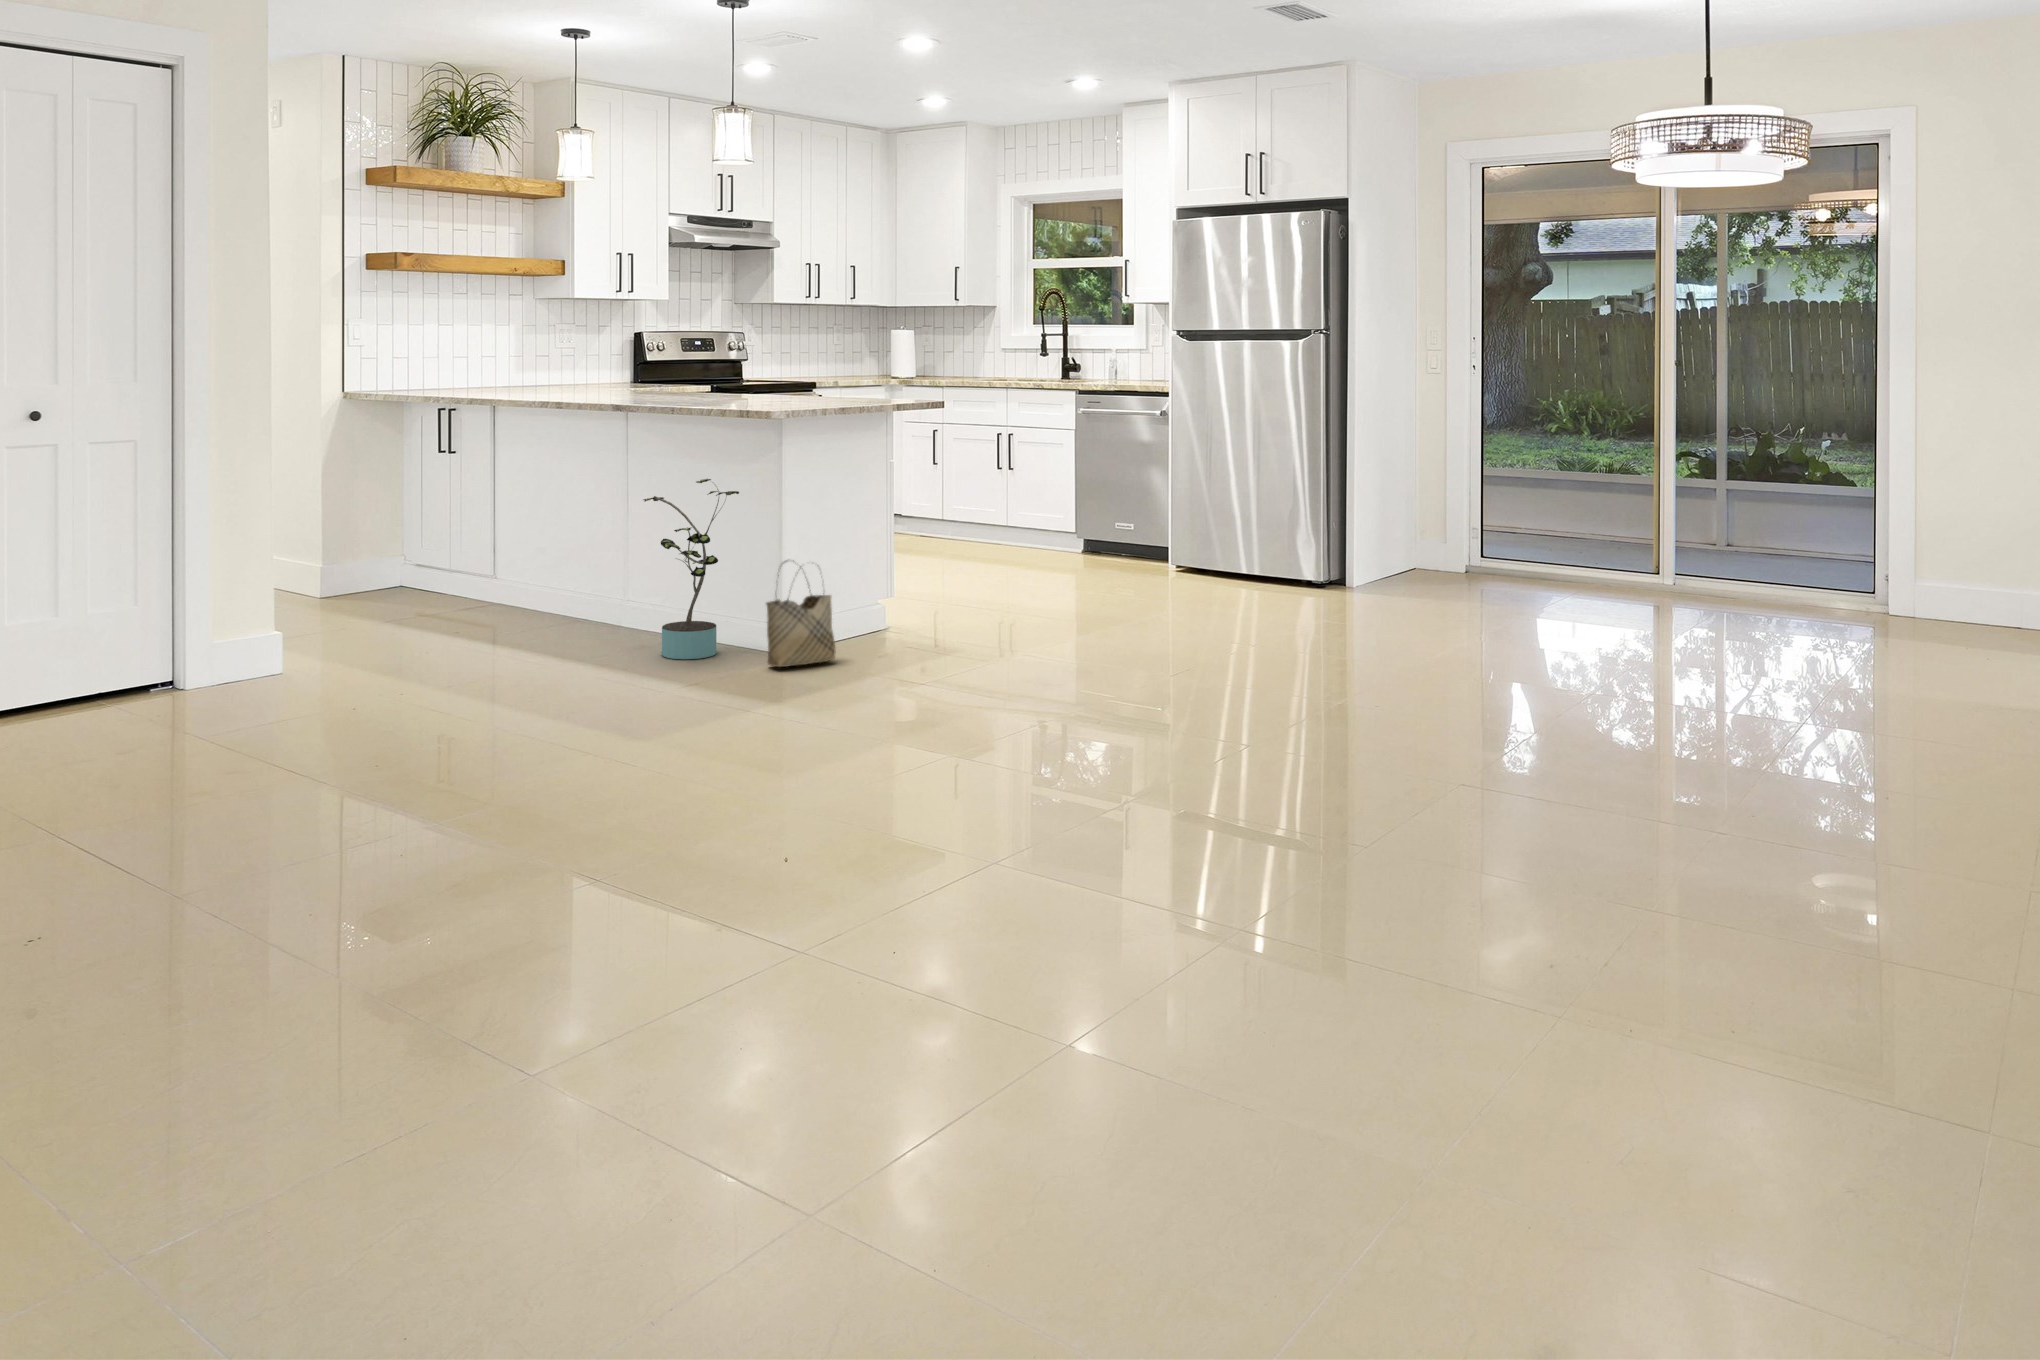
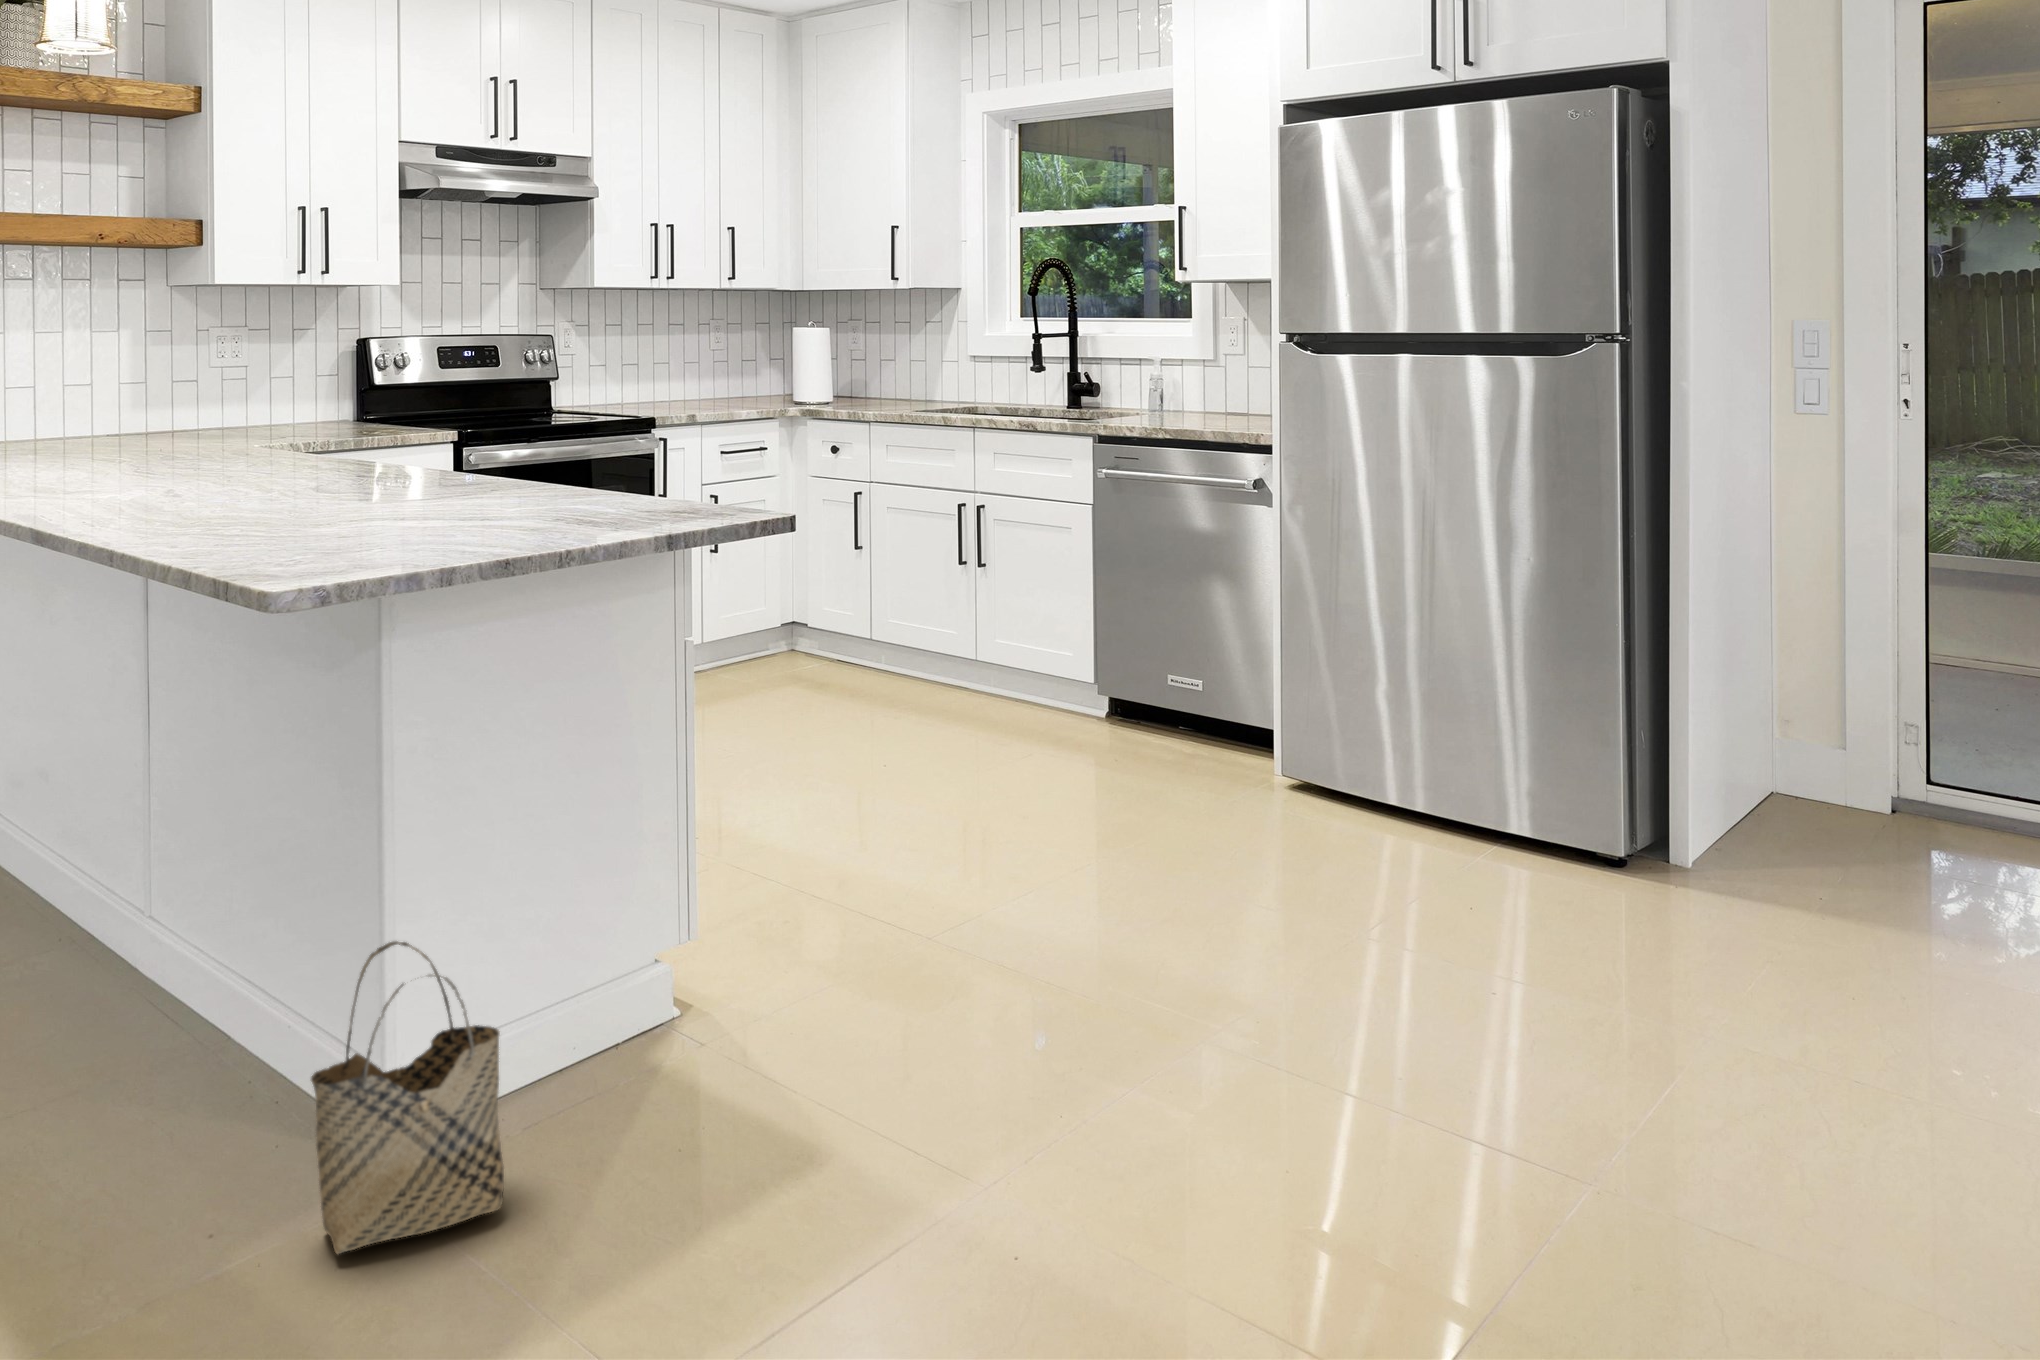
potted plant: present [643,479,739,659] -> none [84,710,293,1170]

